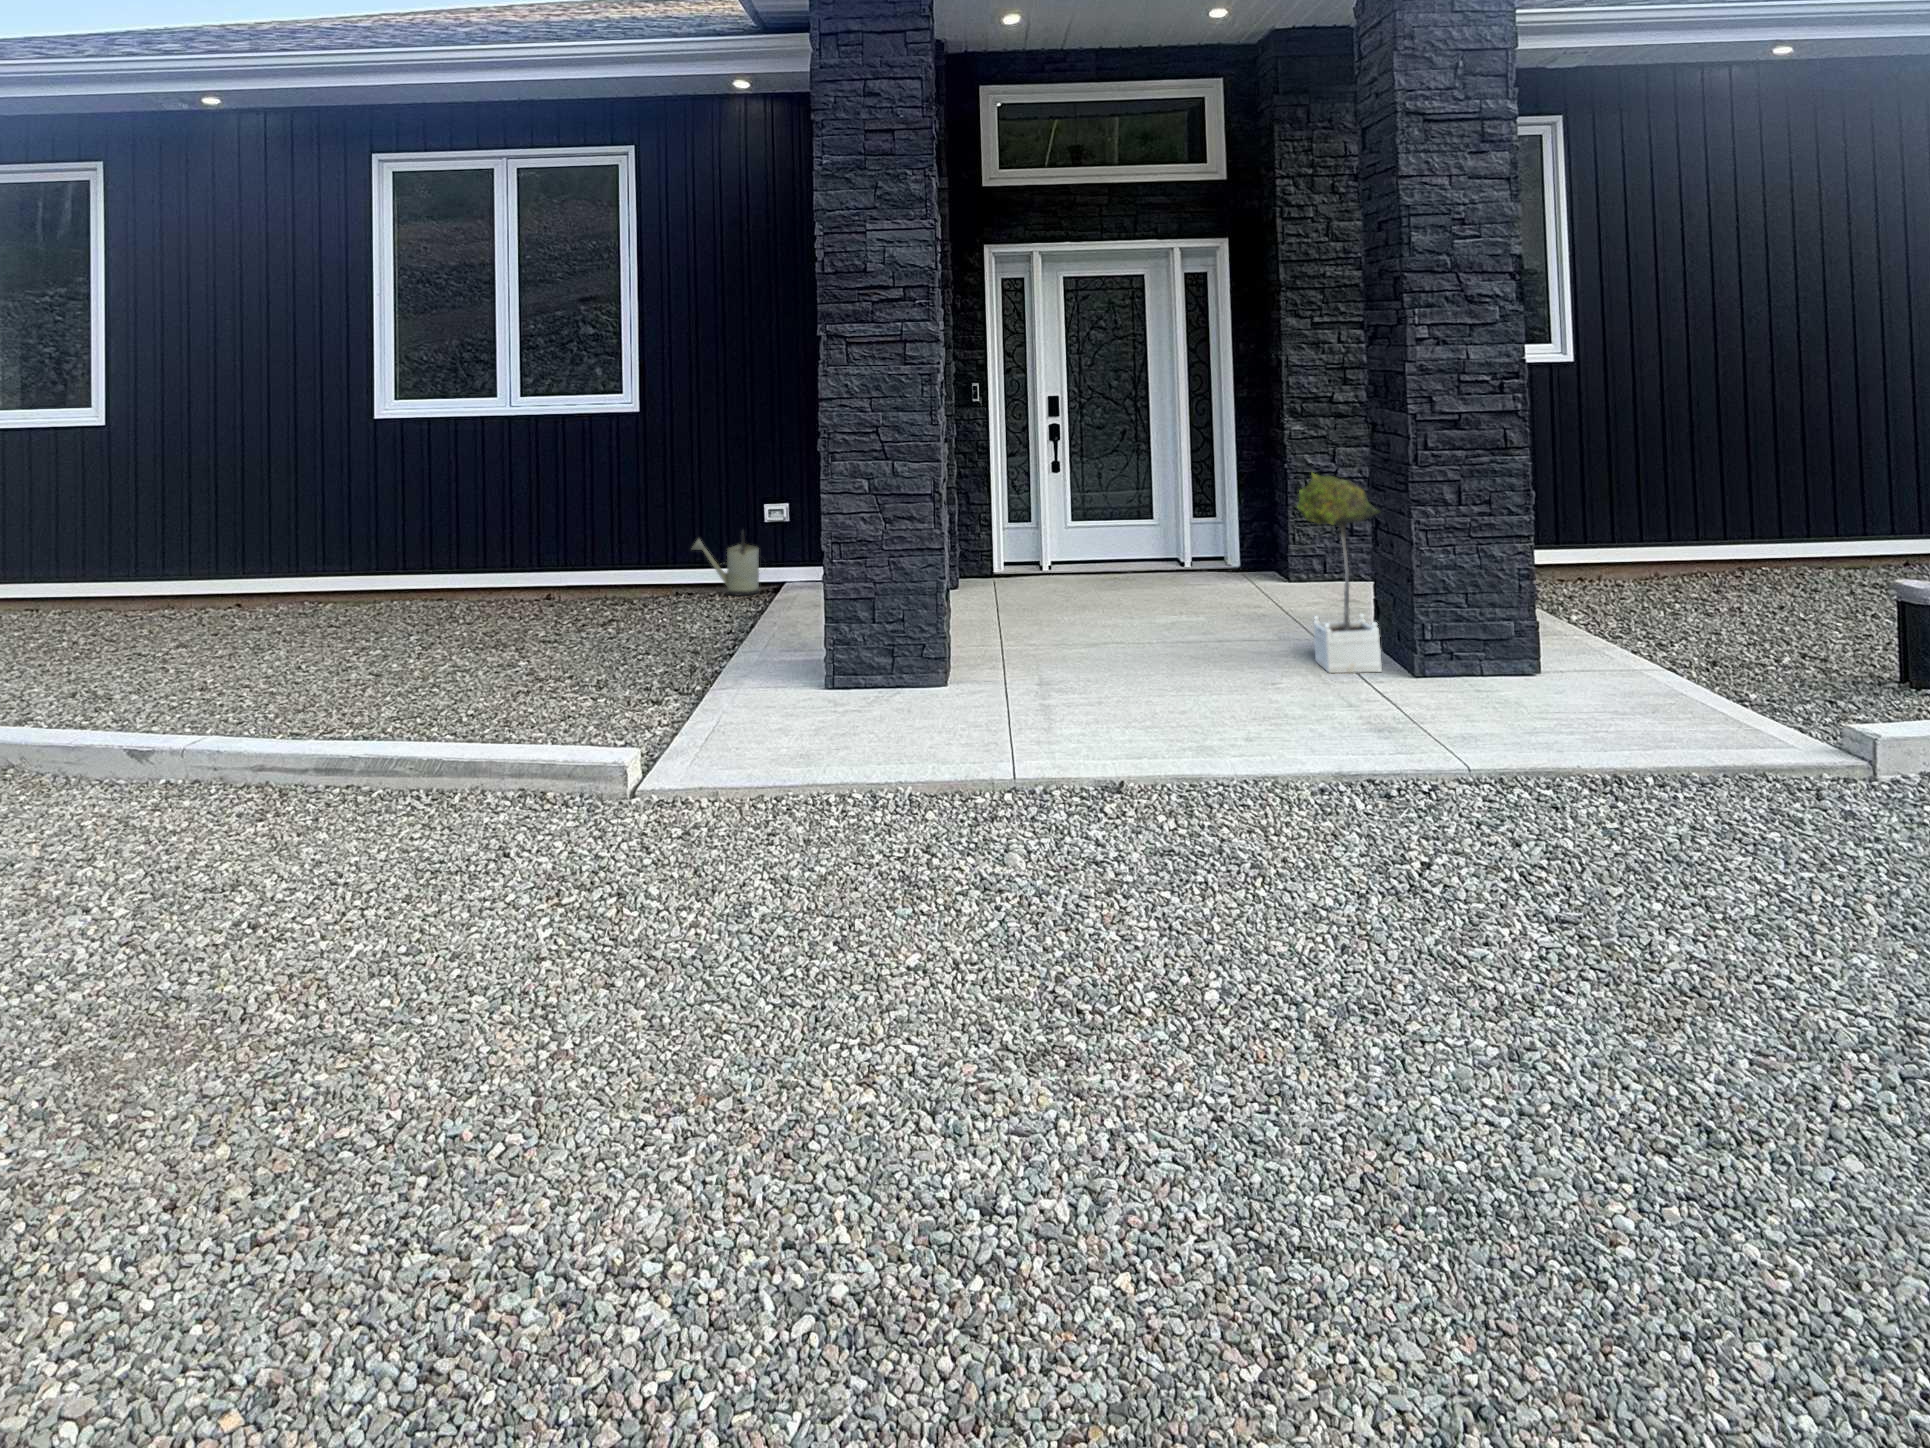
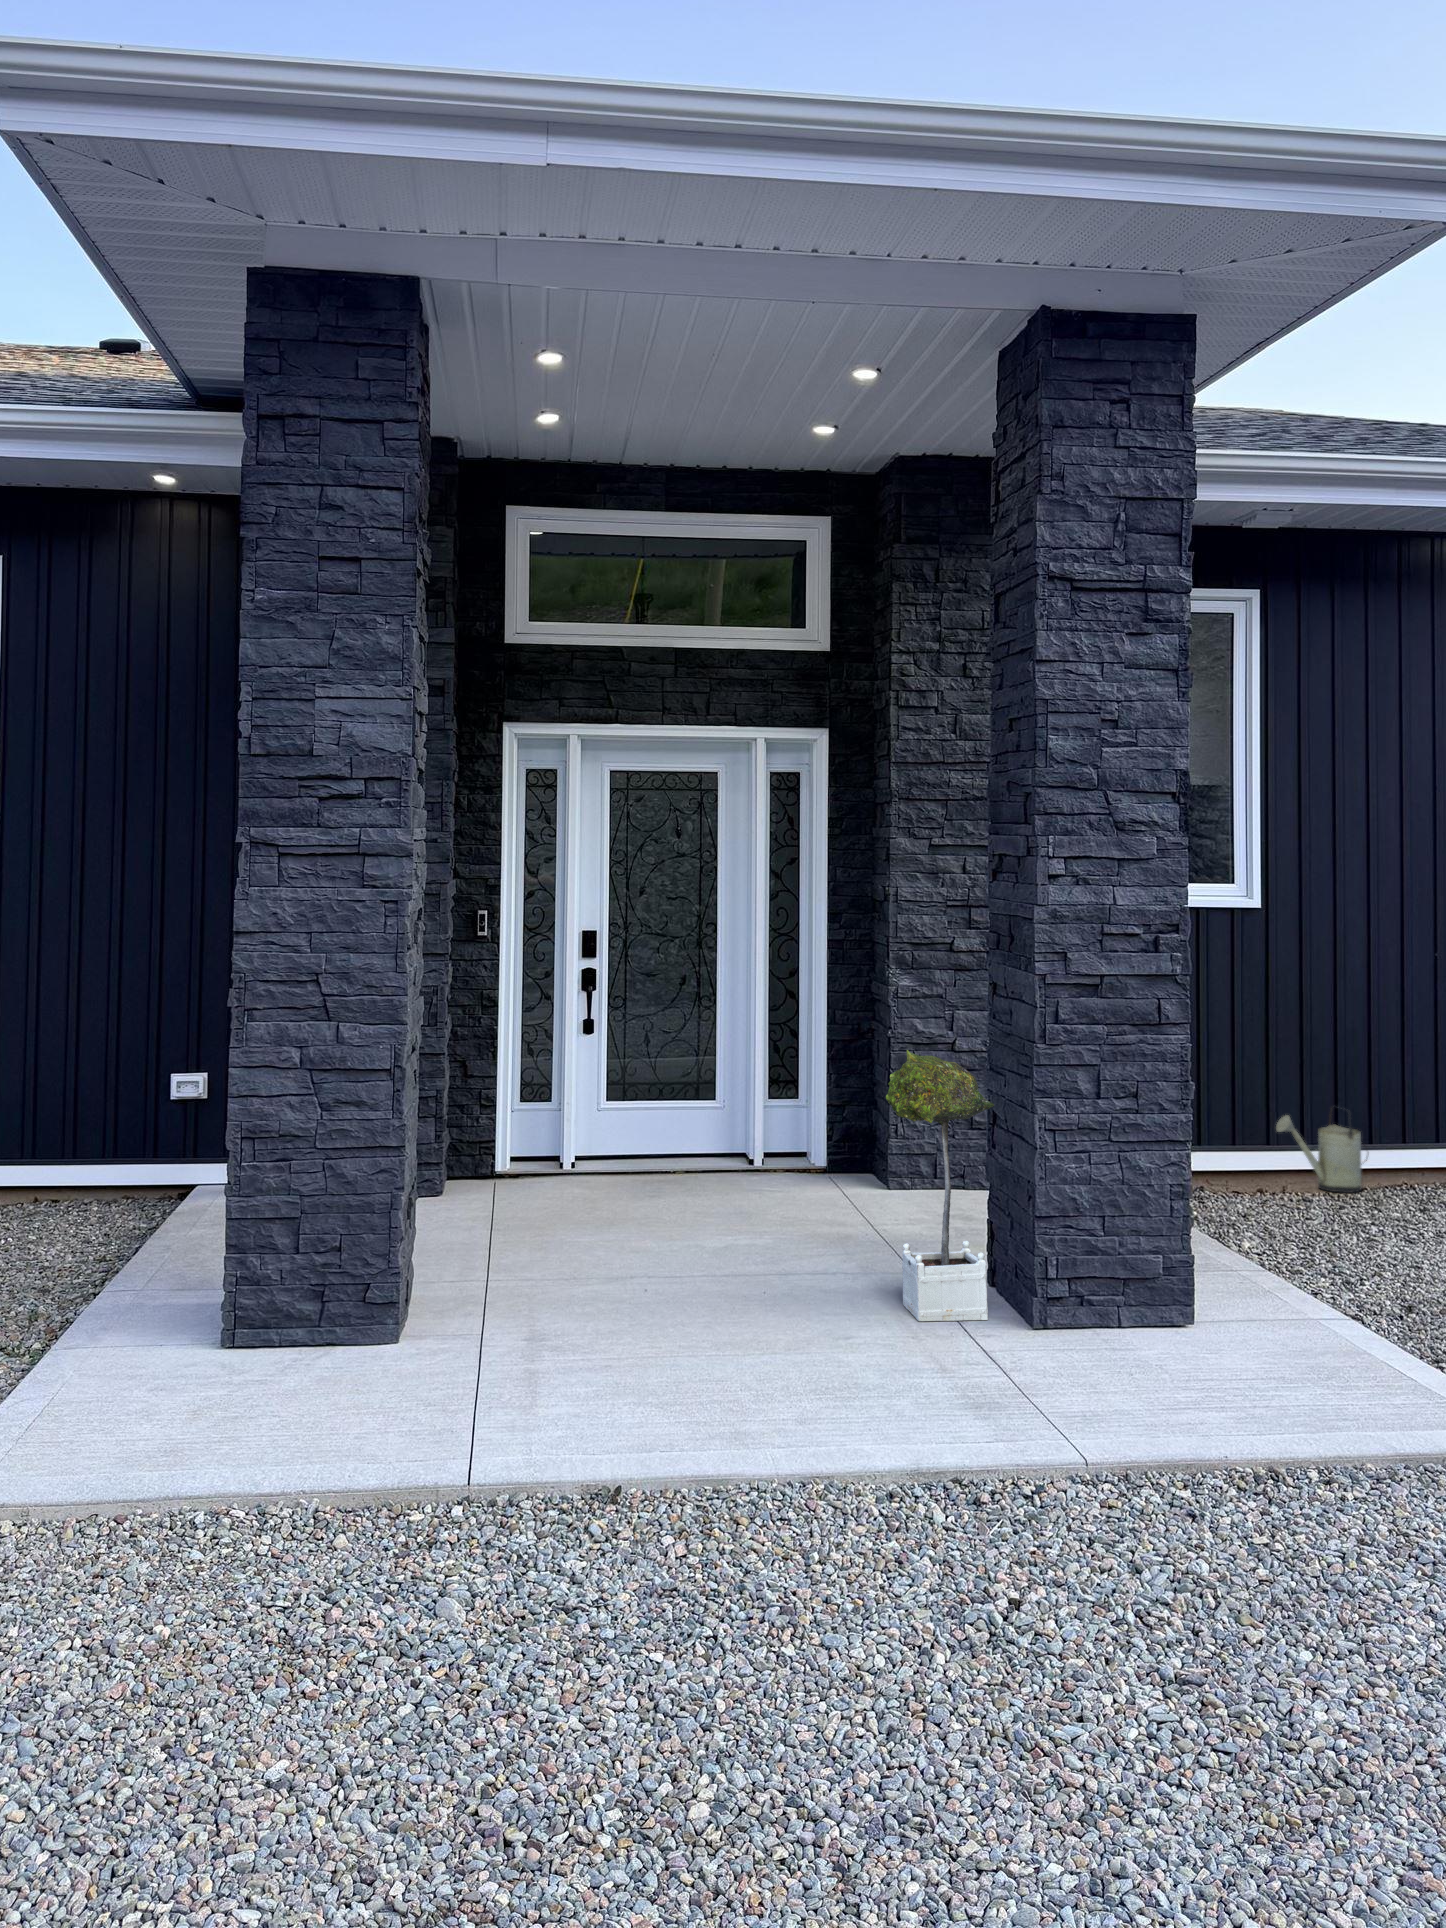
watering can: present [691,531,759,596] -> present [1276,1108,1367,1193]

